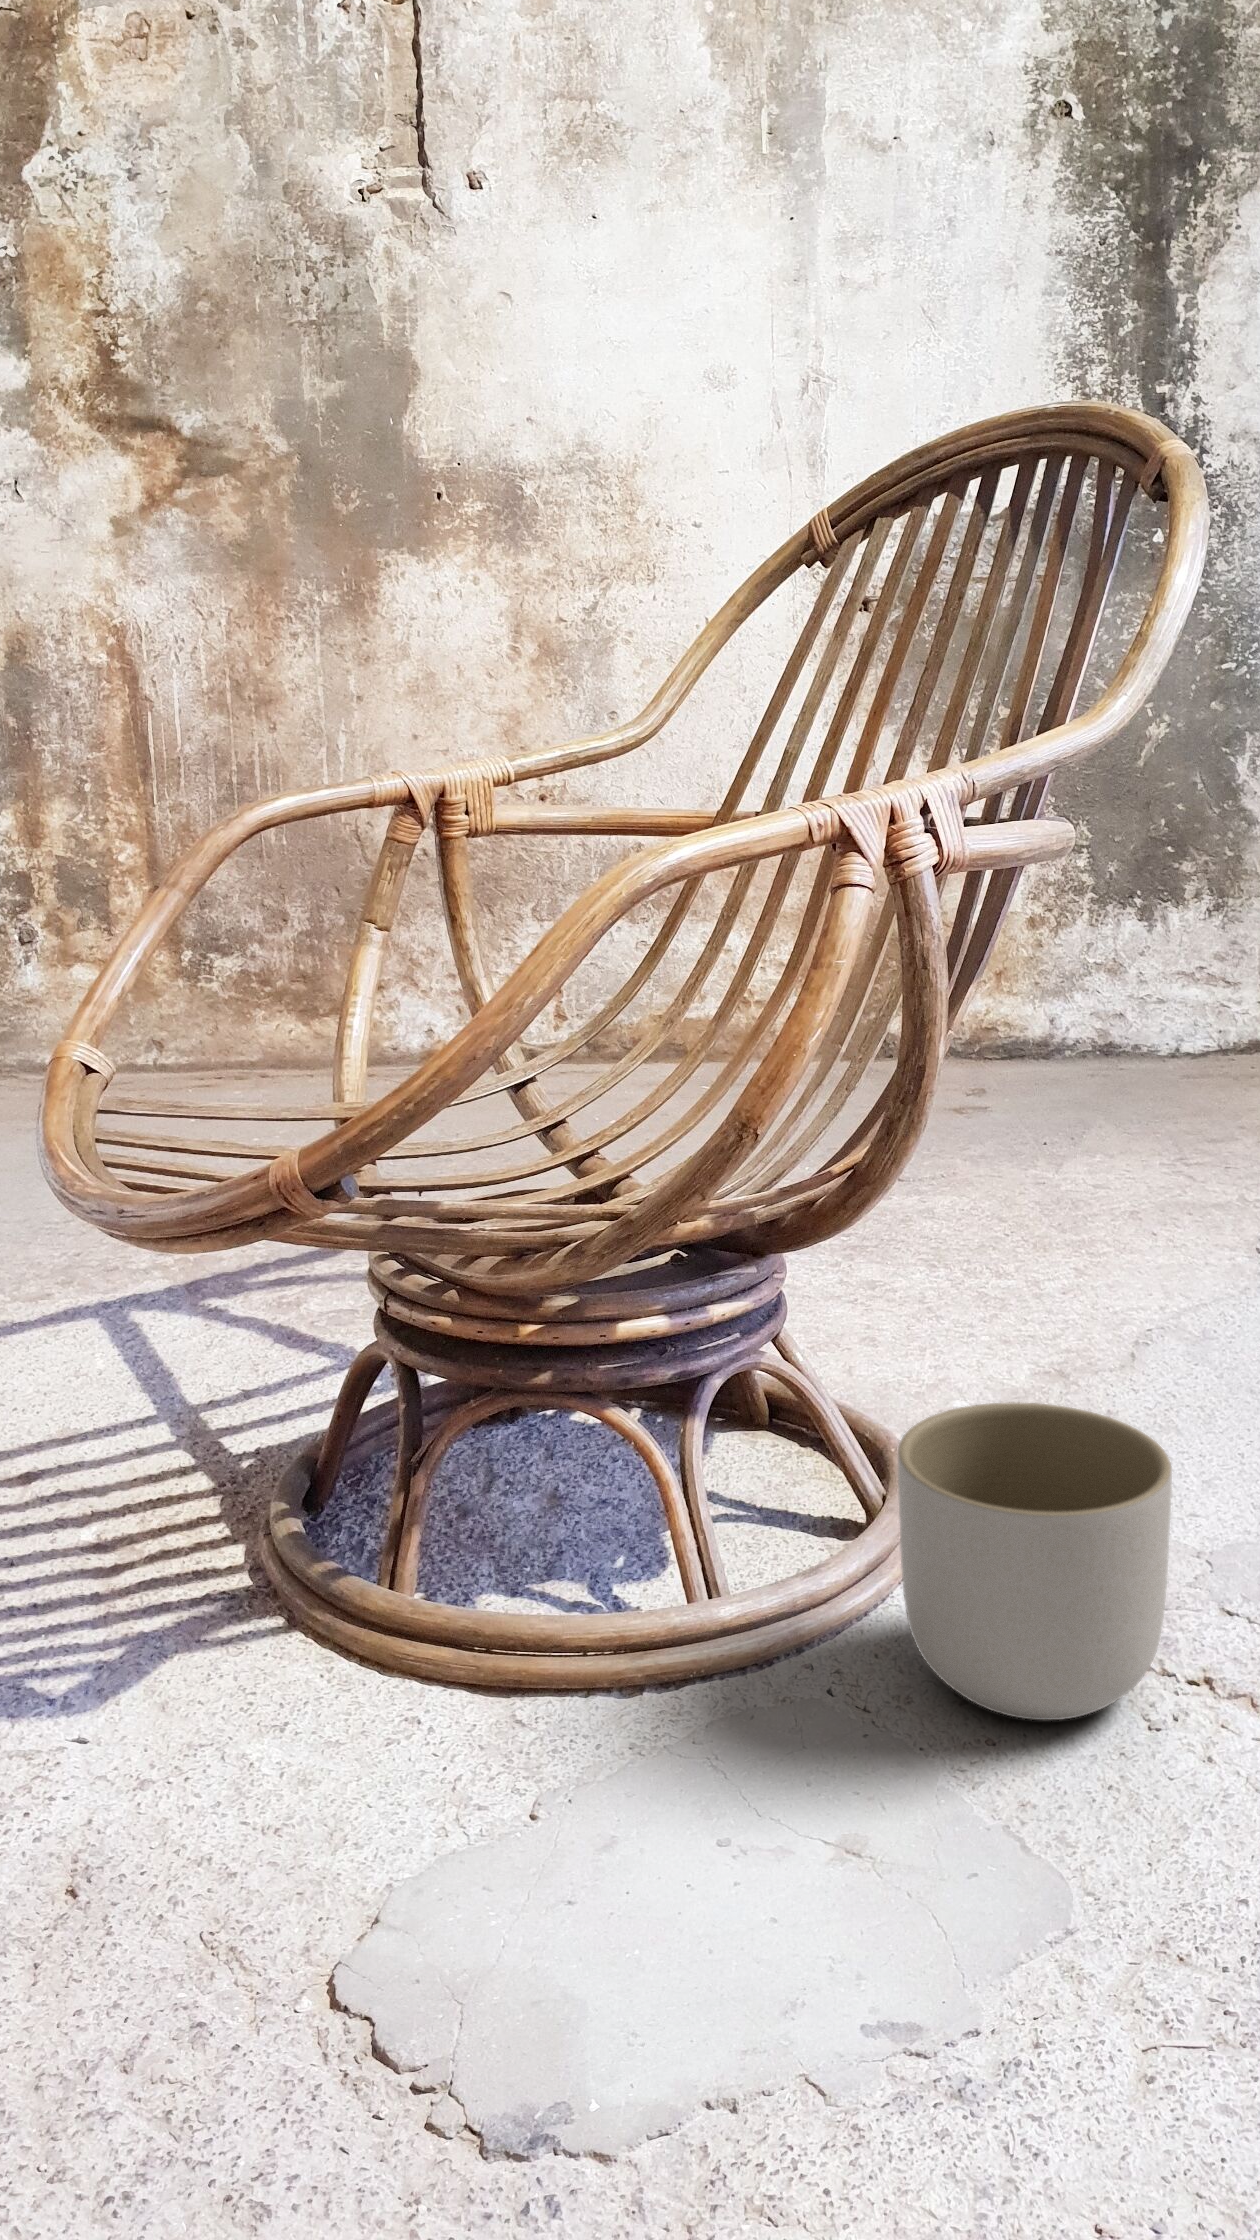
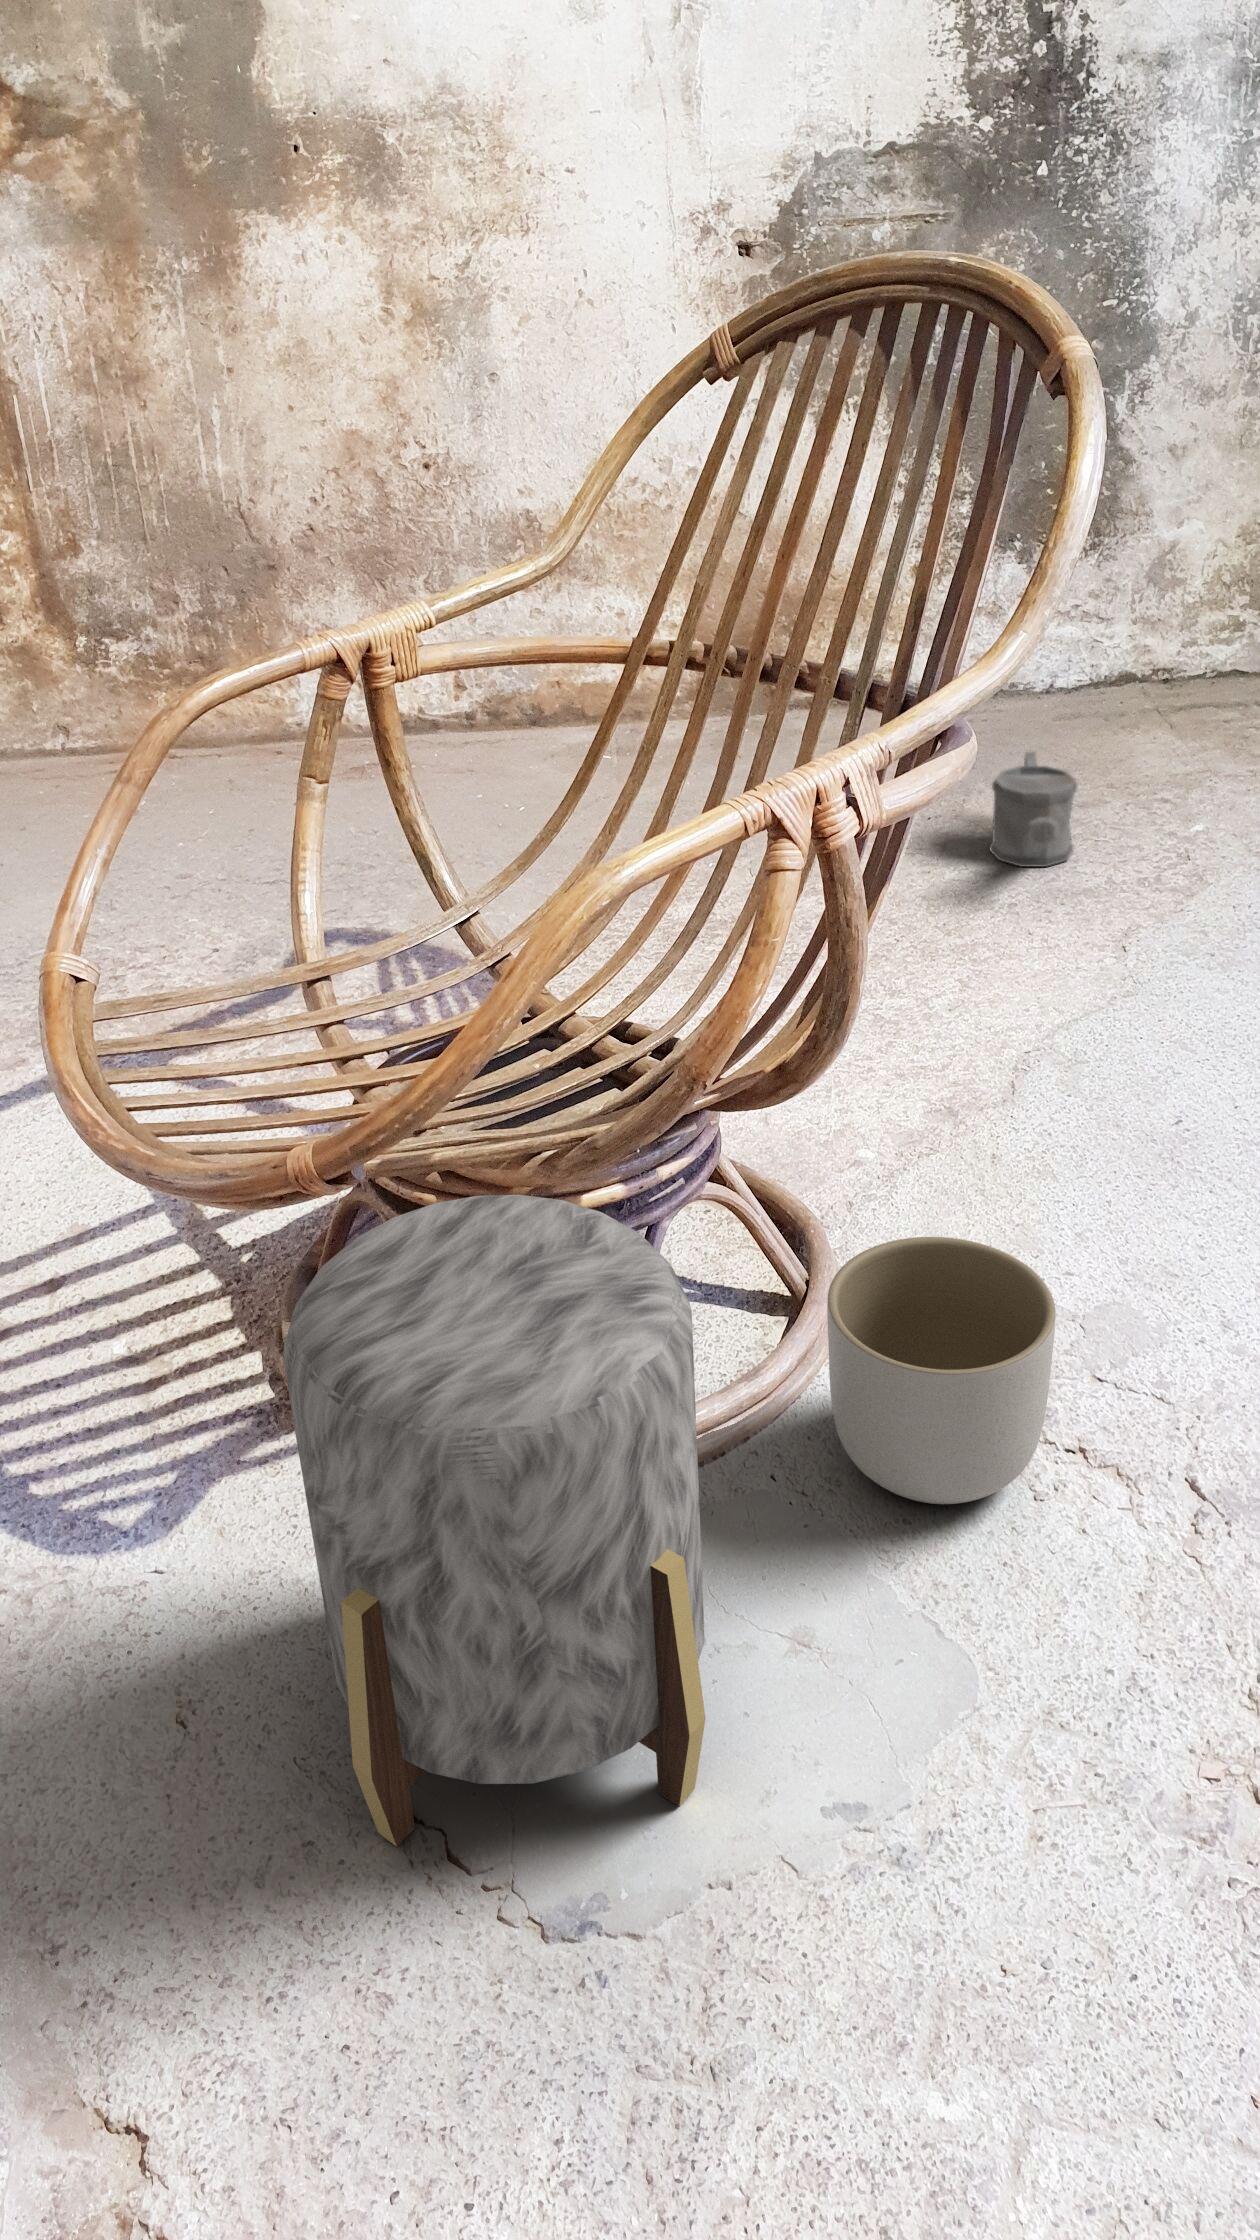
watering can: none [1116,1071,1210,1184] -> present [990,752,1077,867]
stool: none [228,1220,725,2035] -> present [284,1195,705,1846]

